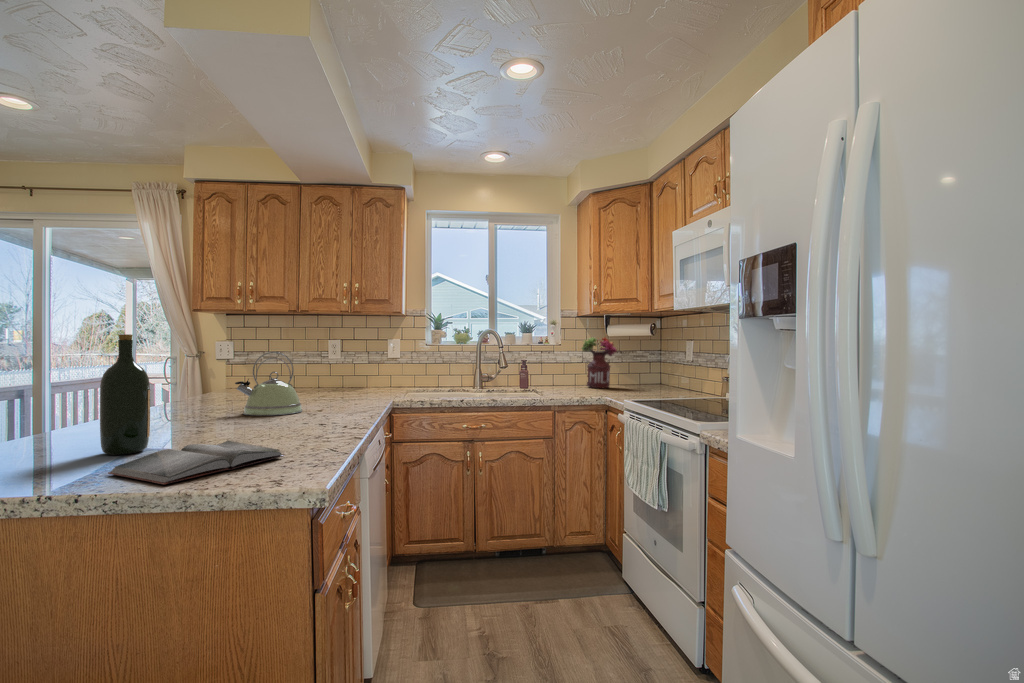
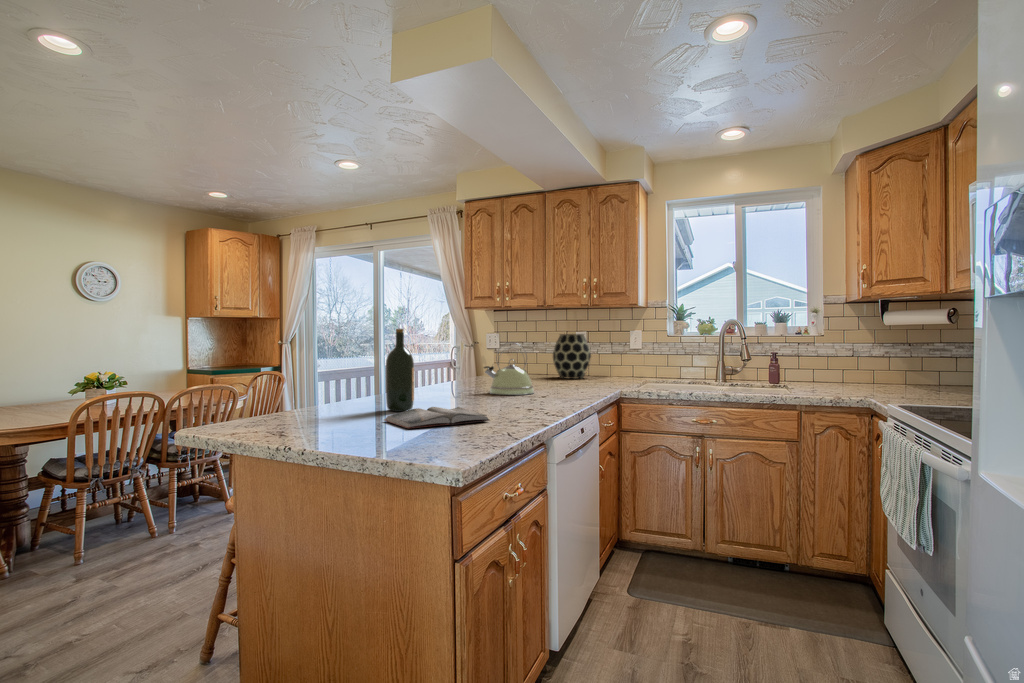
flower arrangement: present [582,337,617,388] -> none [853,325,905,389]
vase: none [304,342,348,390] -> present [553,334,591,379]

